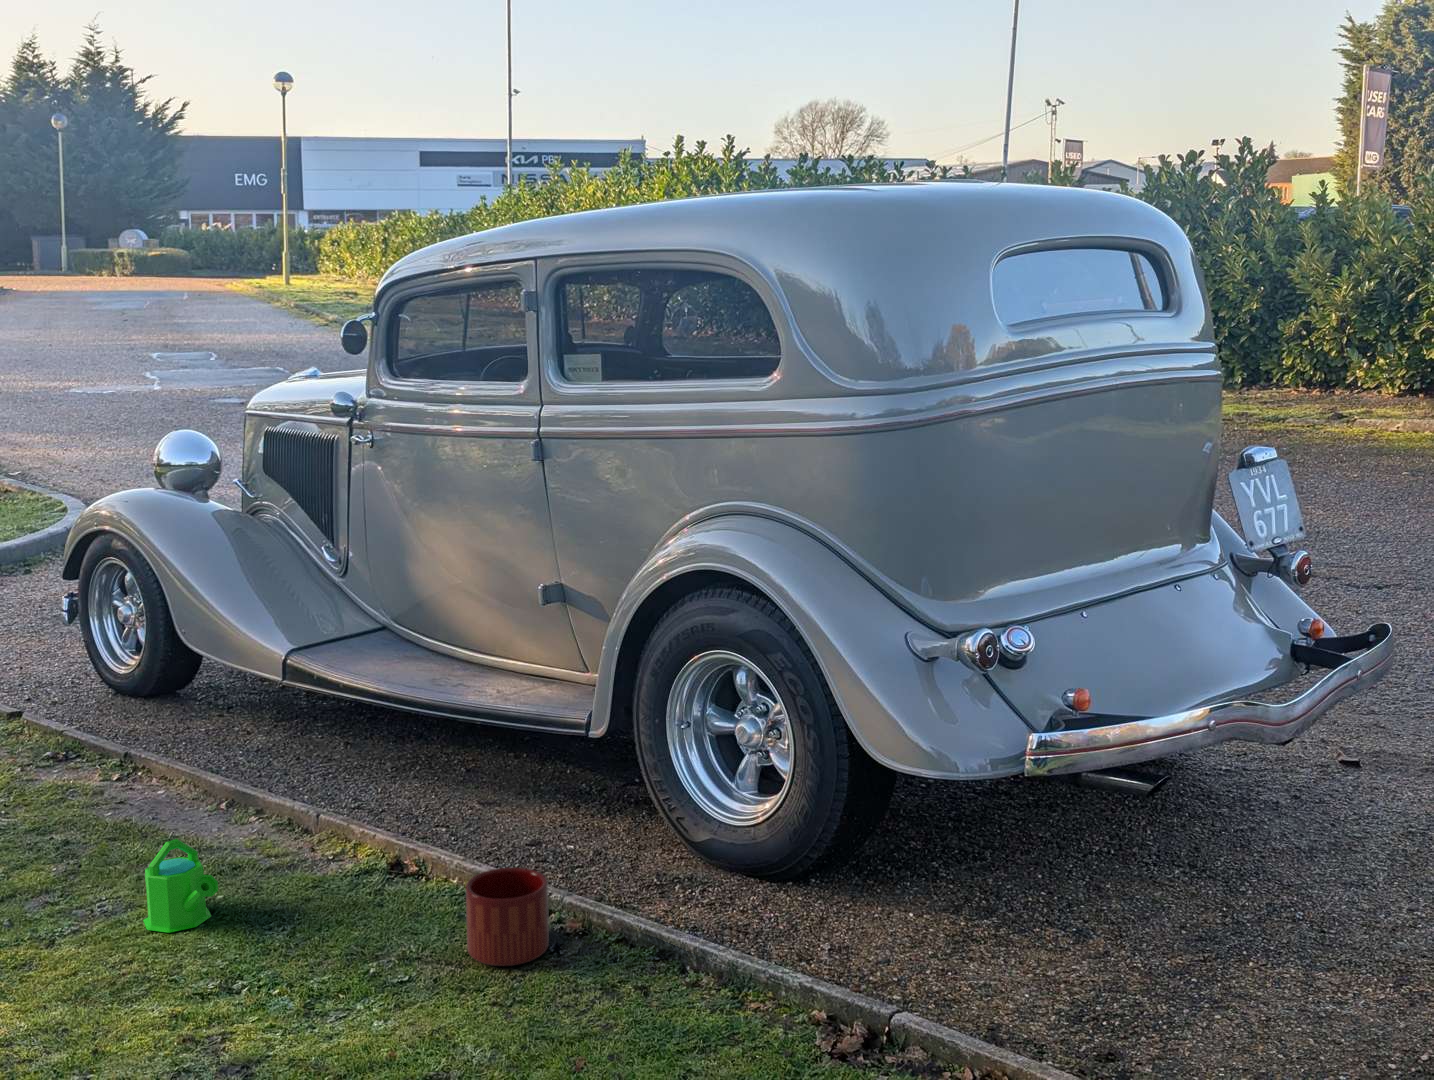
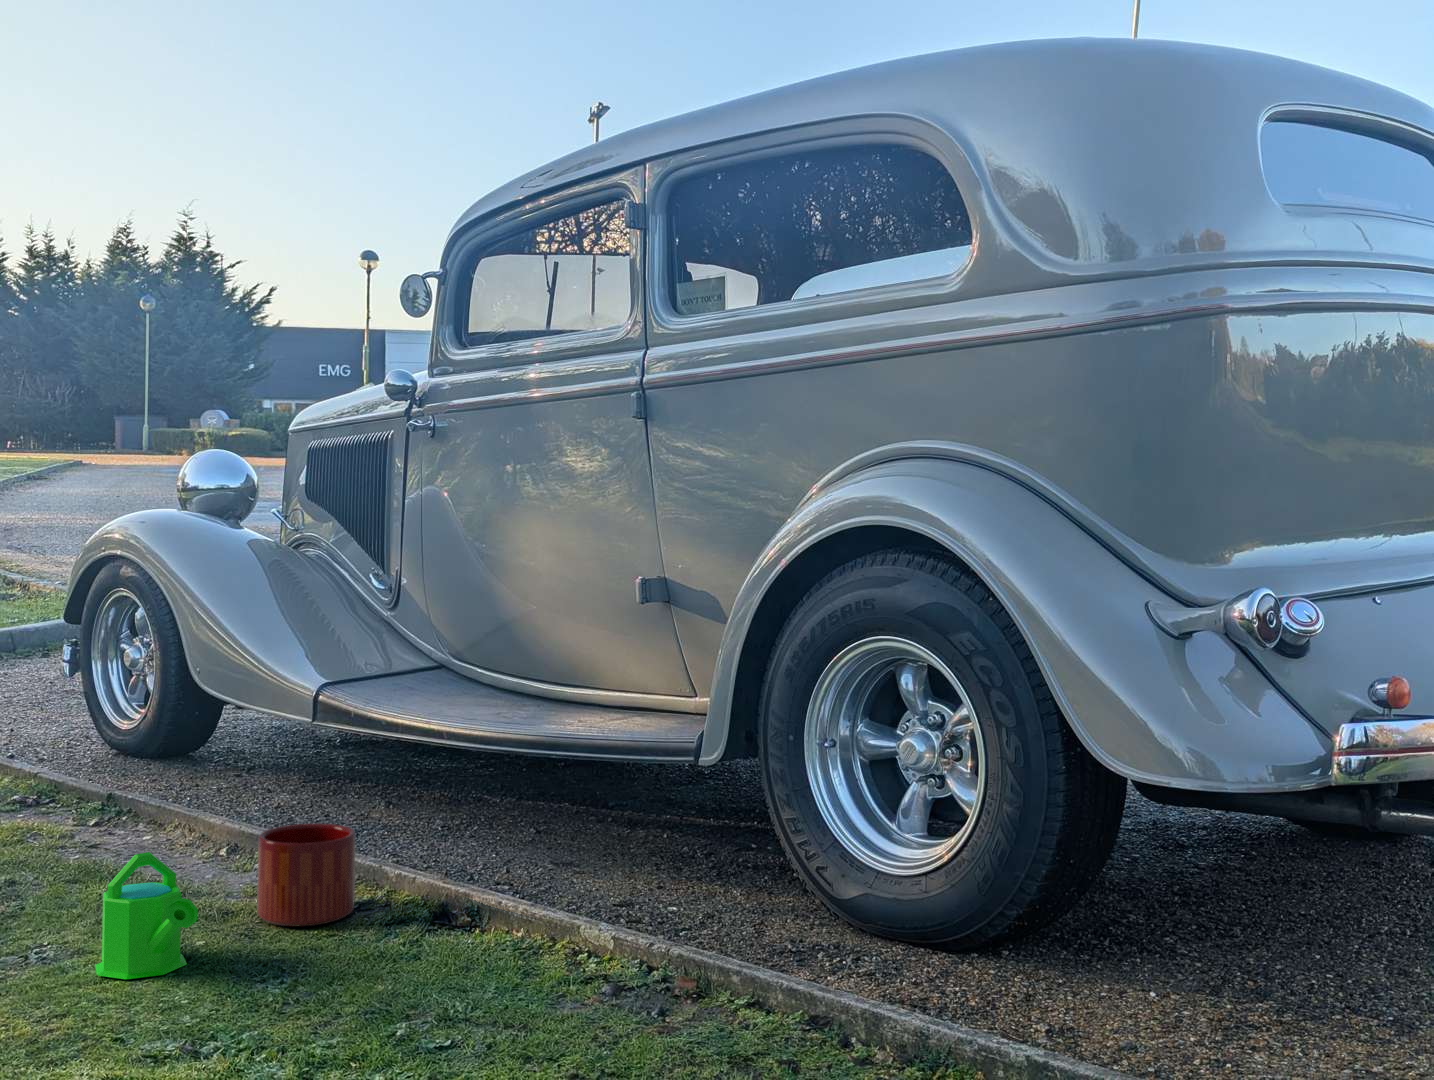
planter: present [466,867,549,966] -> present [257,823,355,926]

